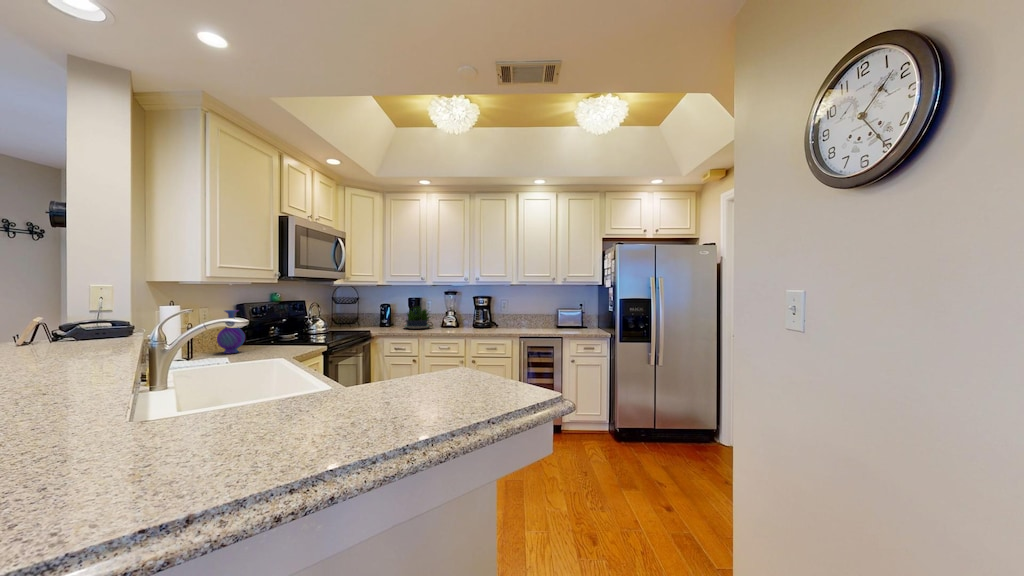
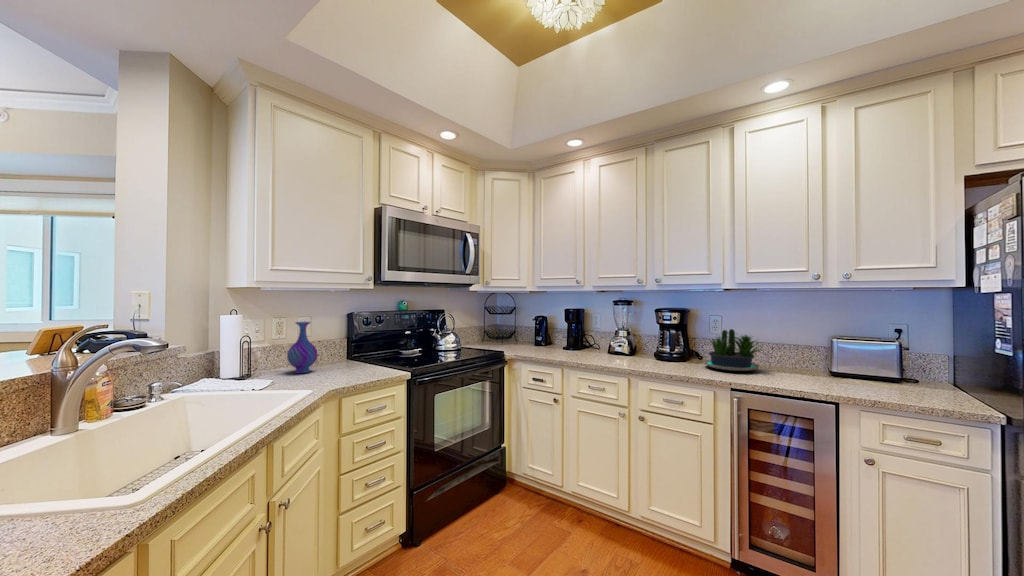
potted plant: present [403,306,430,329] -> present [704,329,761,371]

